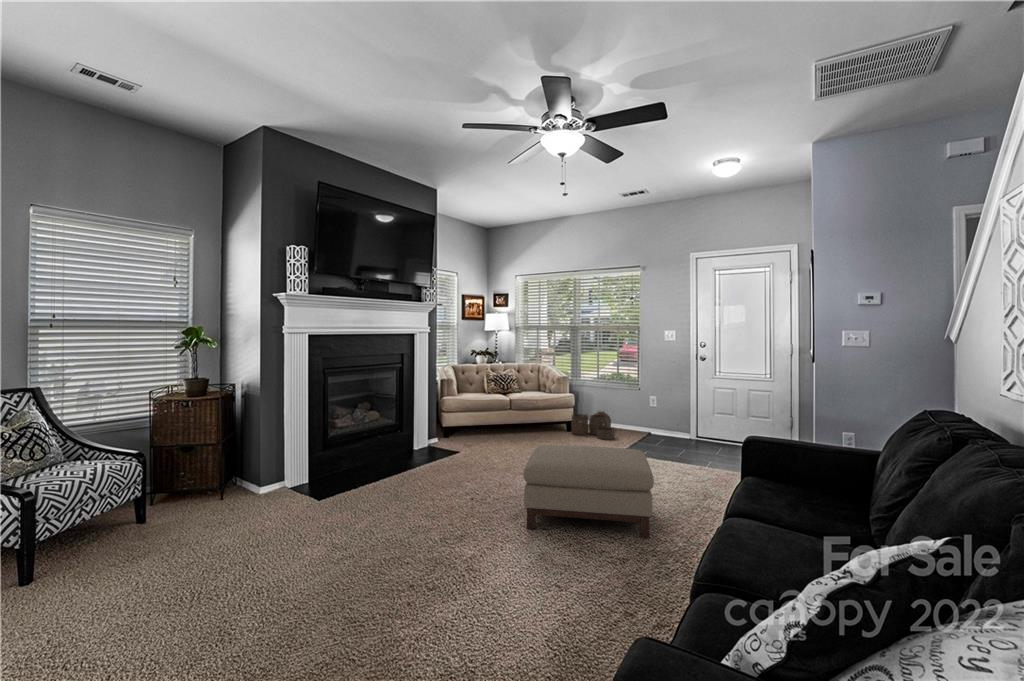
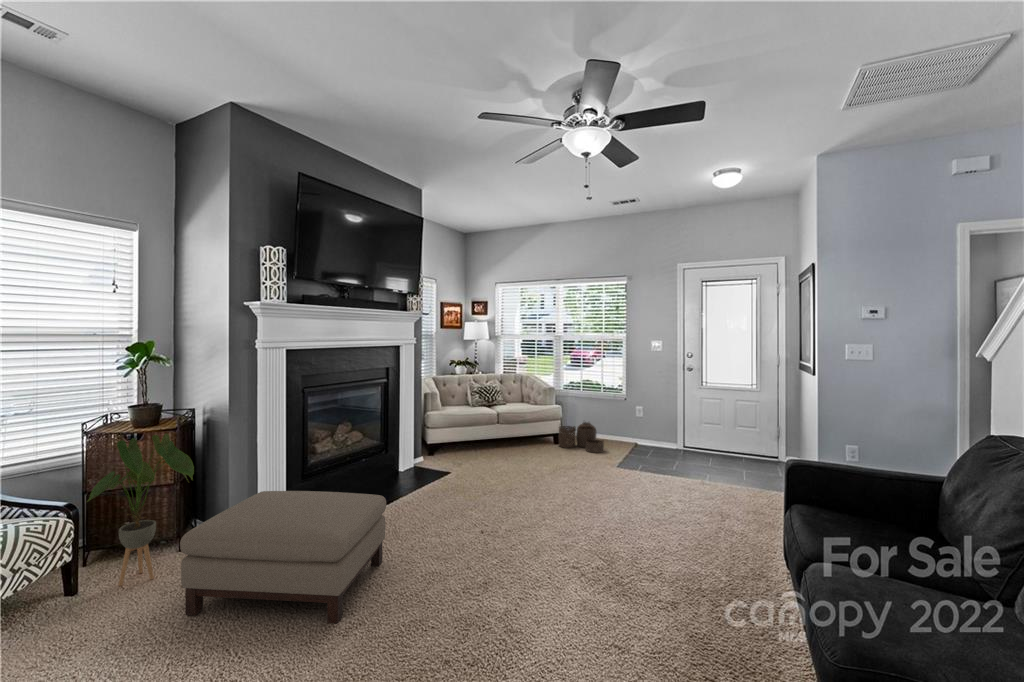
house plant: none [151,401,232,521] -> present [89,434,194,586]
ottoman: present [523,445,654,538] -> present [180,491,386,623]

